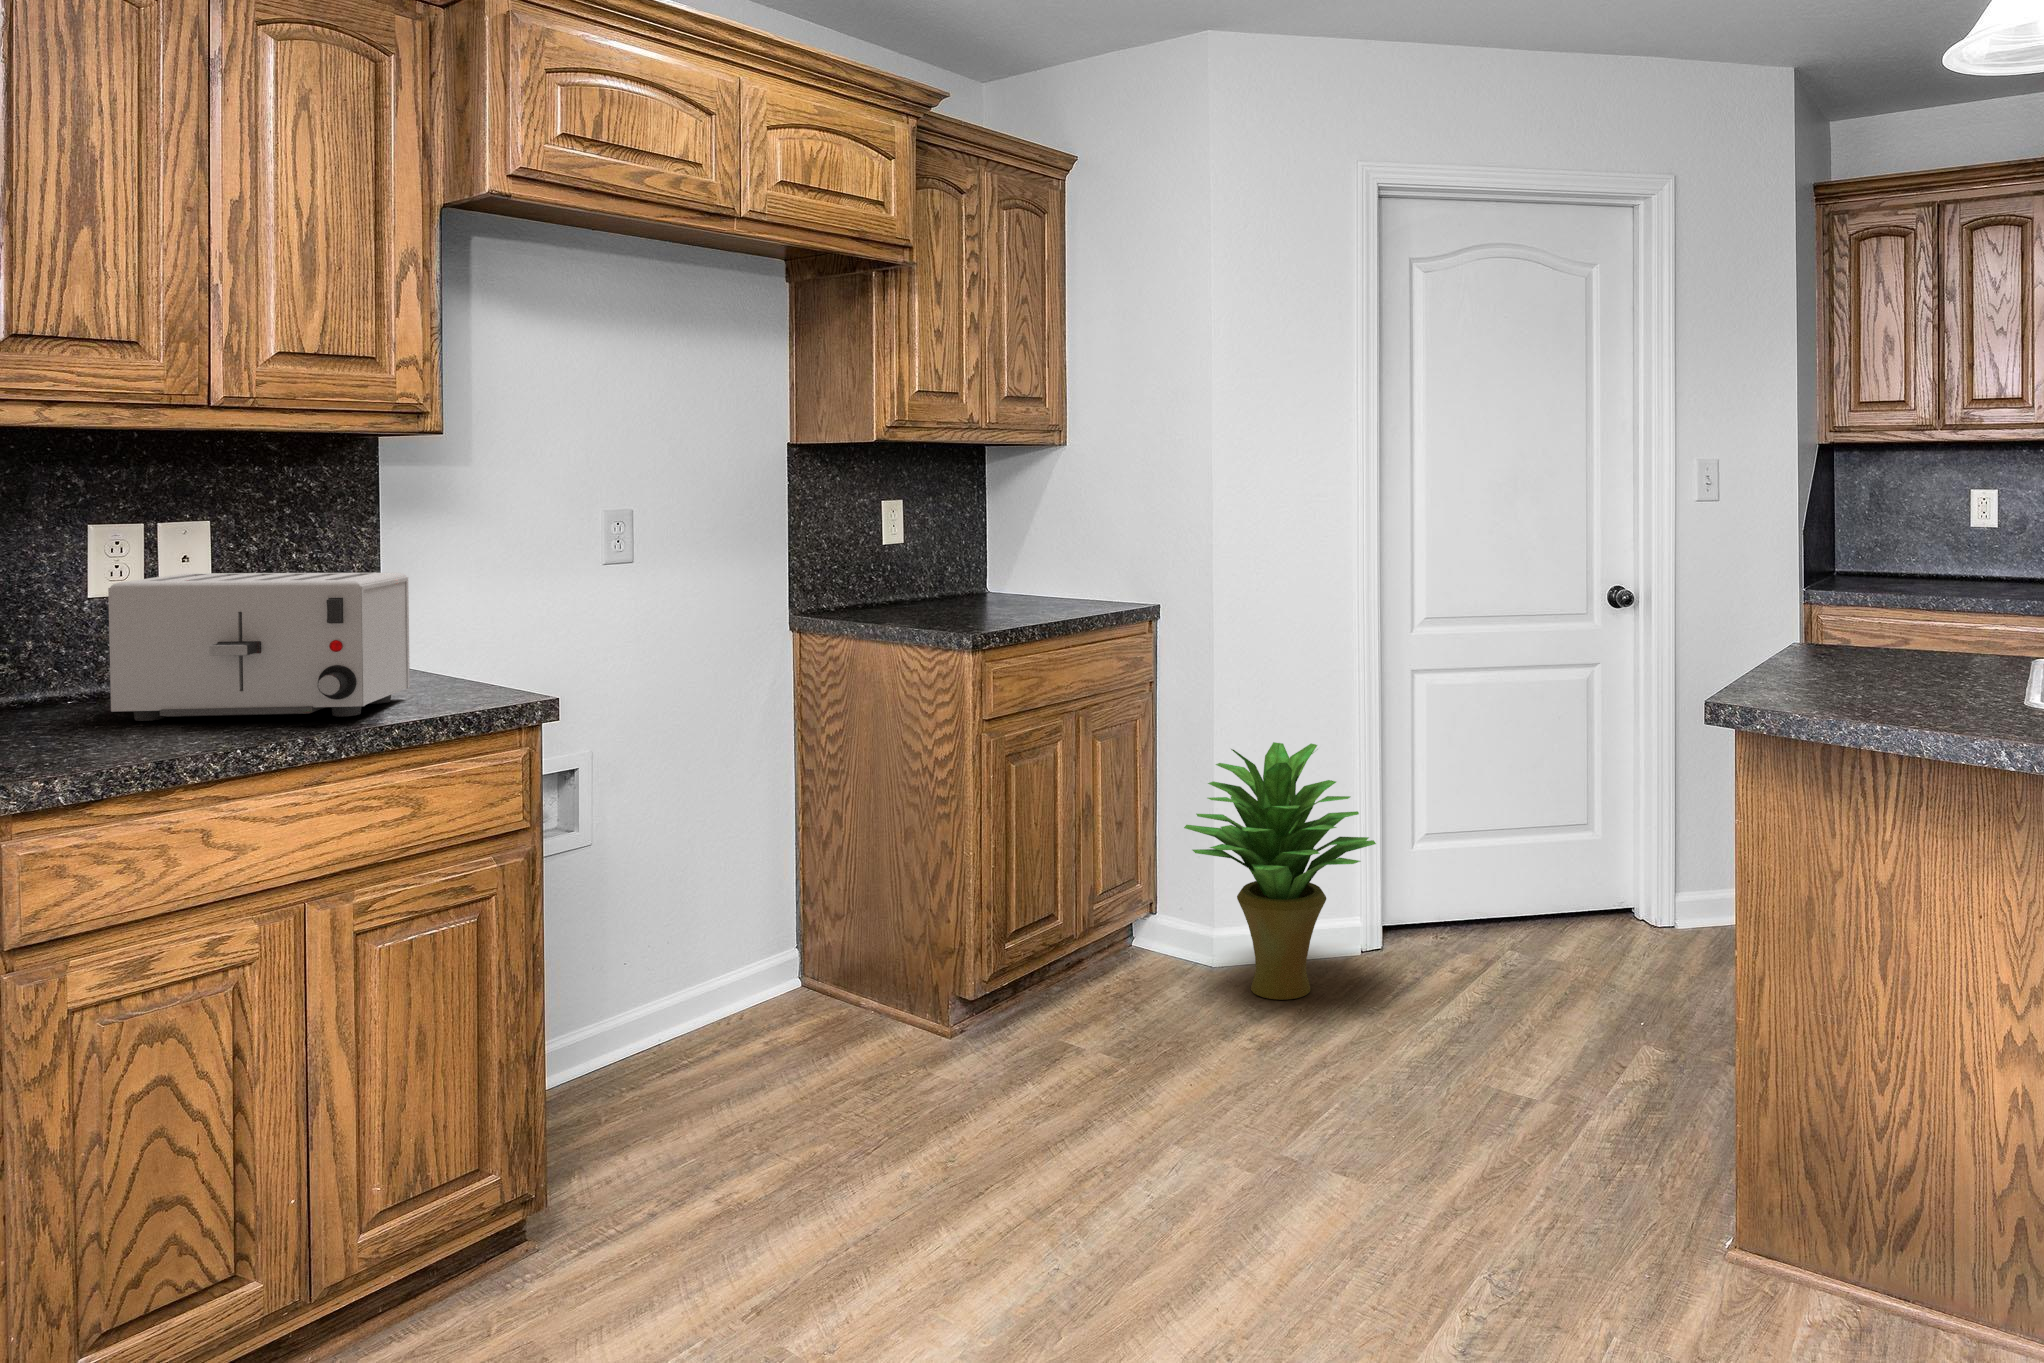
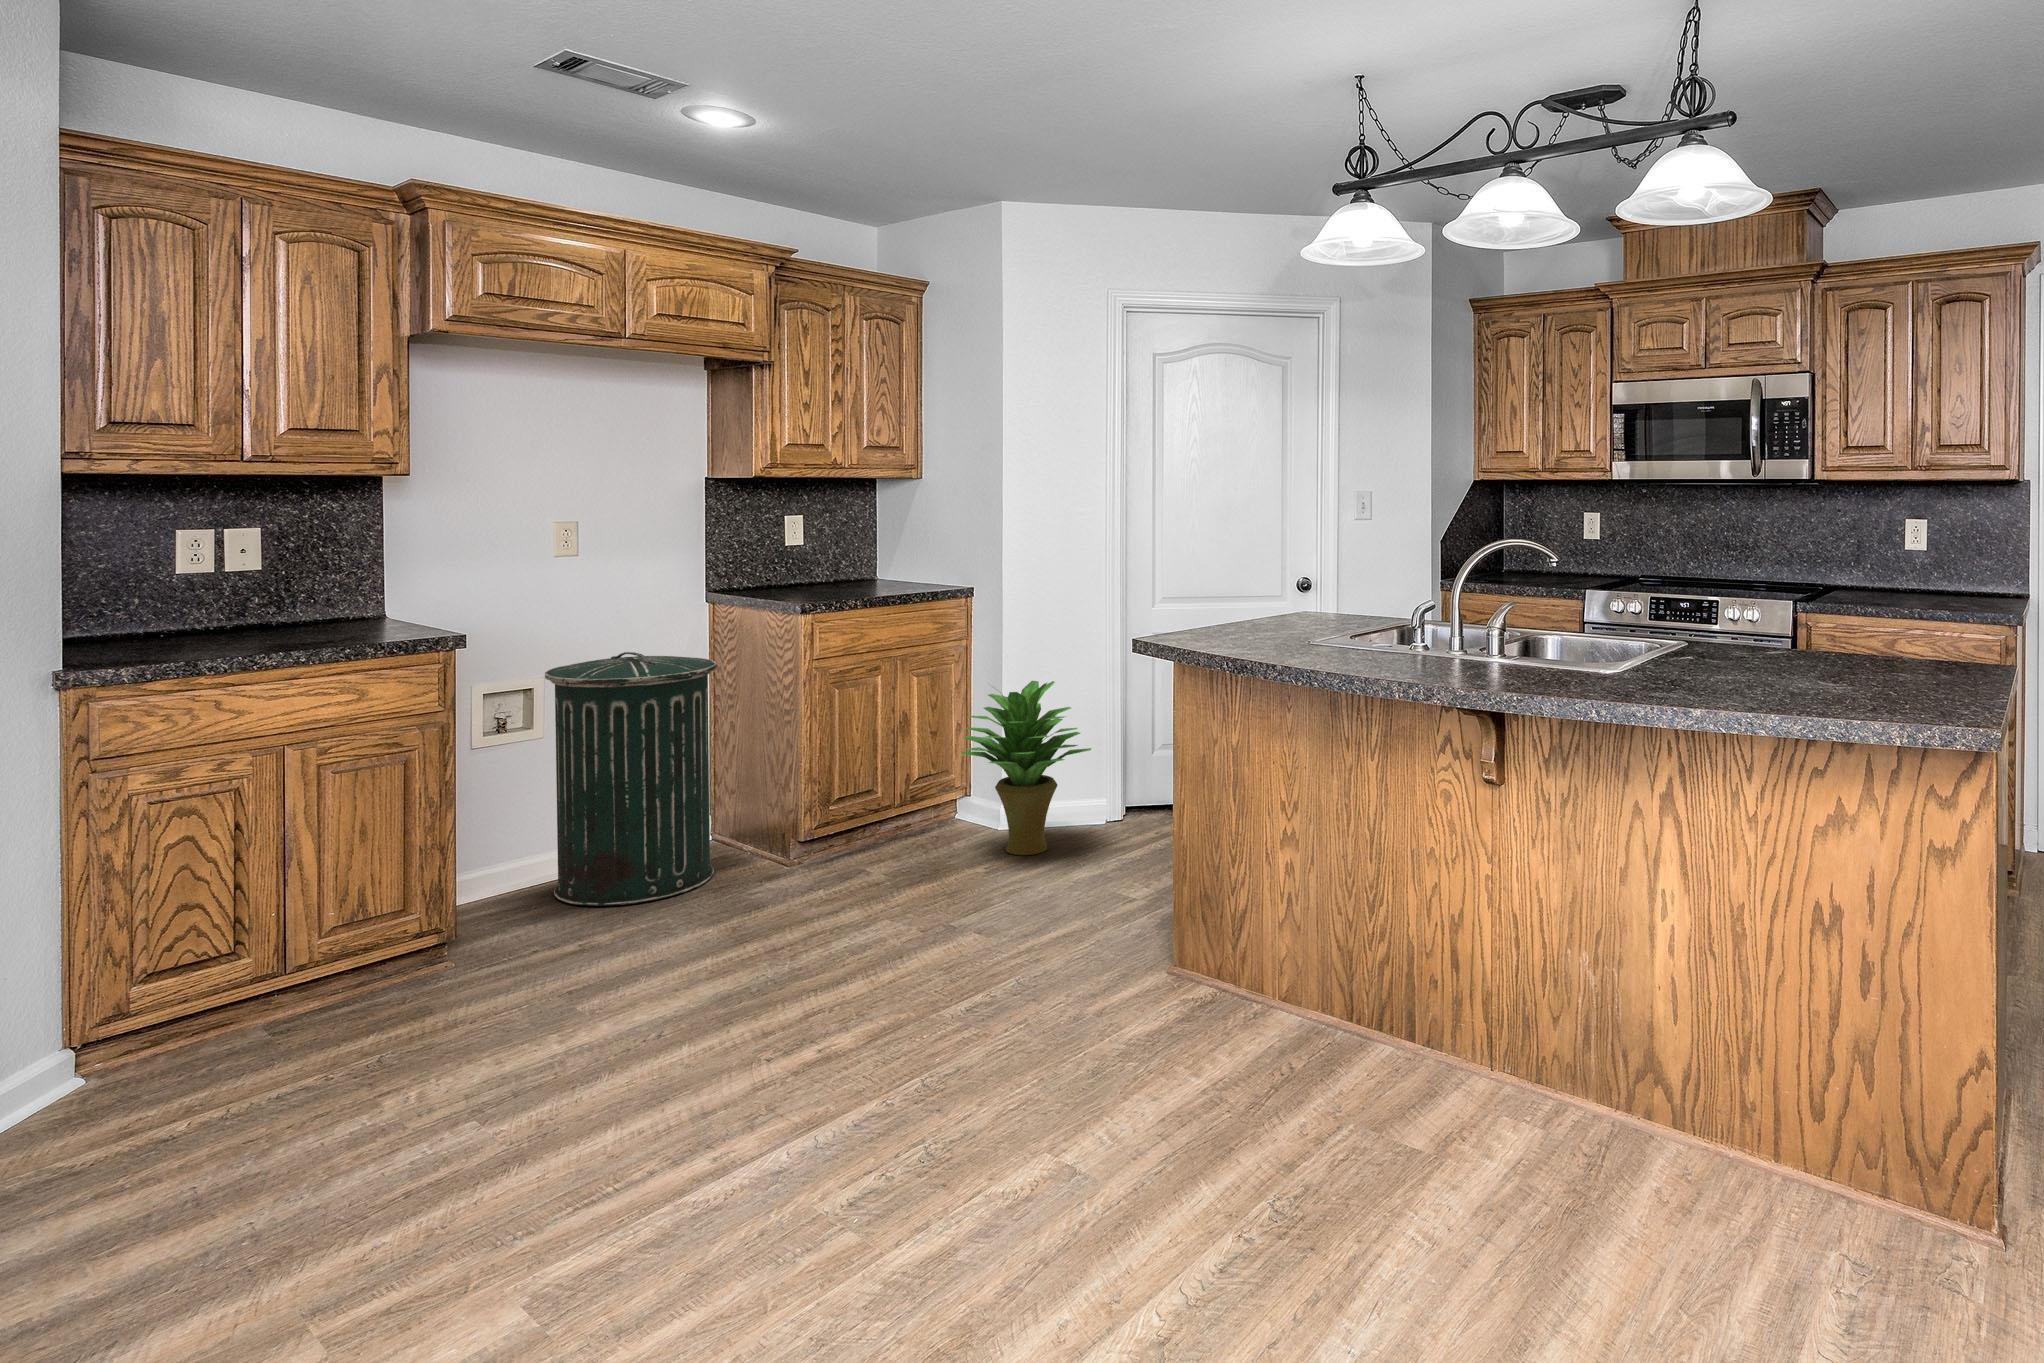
toaster: present [108,573,410,721] -> none [188,558,375,642]
trash can: none [602,713,854,1116] -> present [545,652,717,906]

